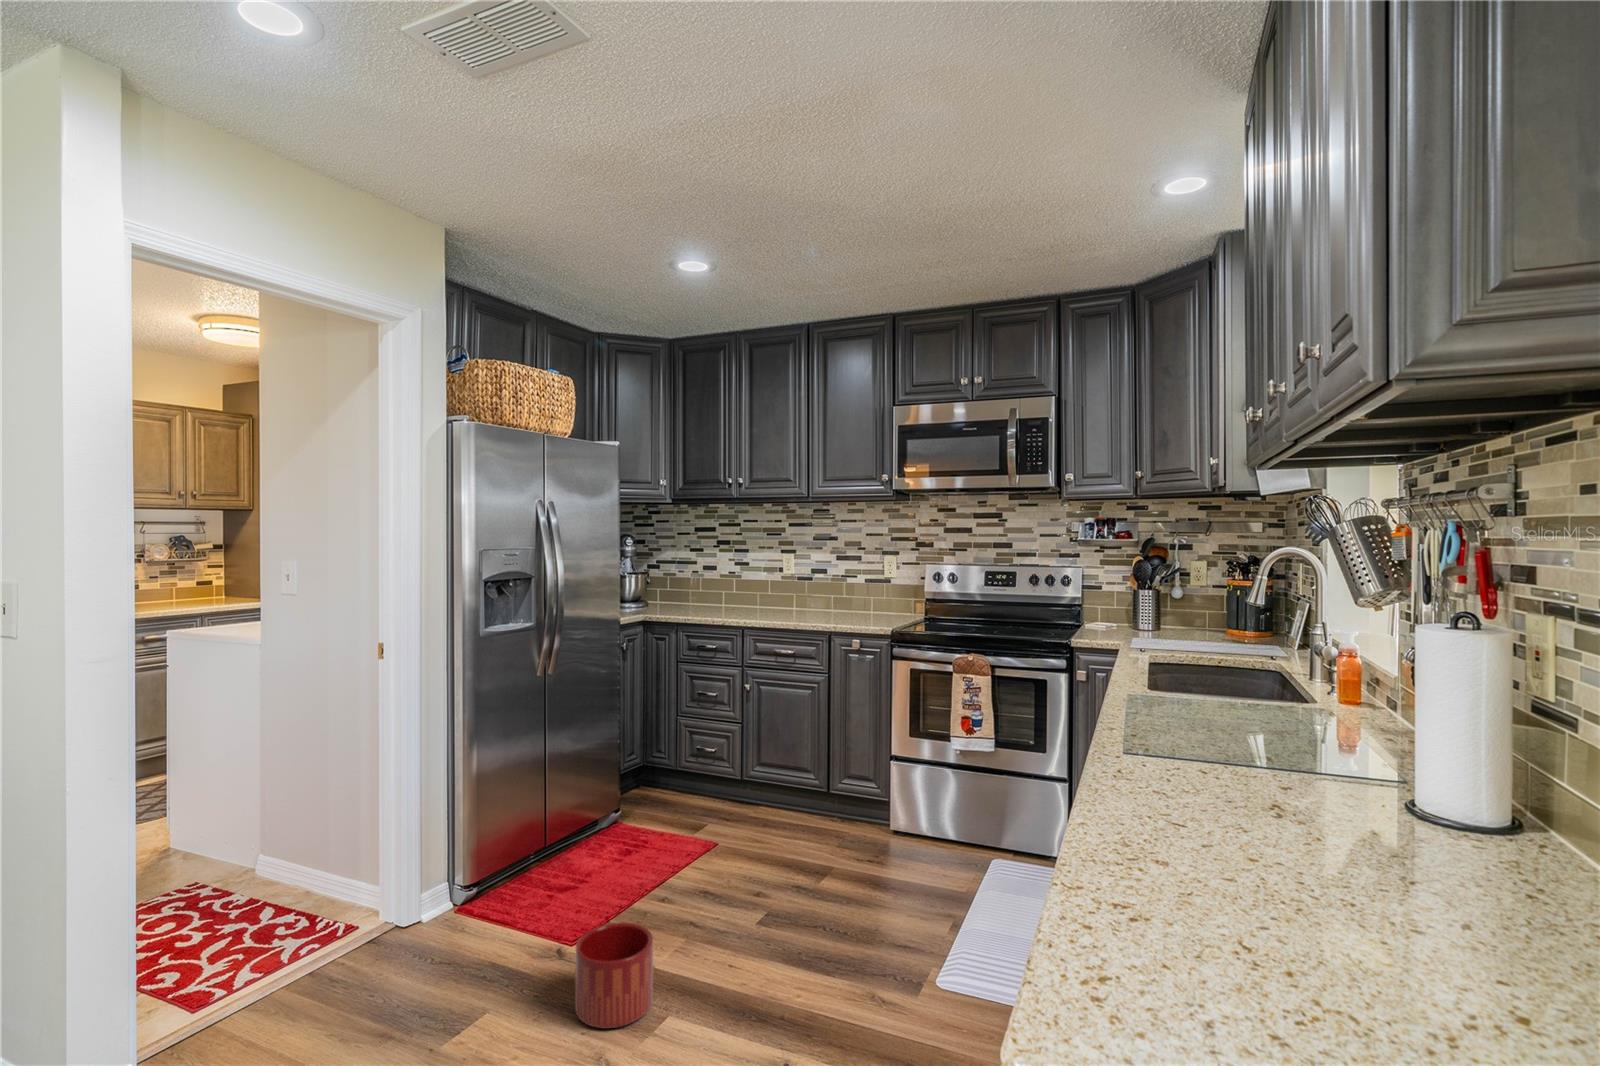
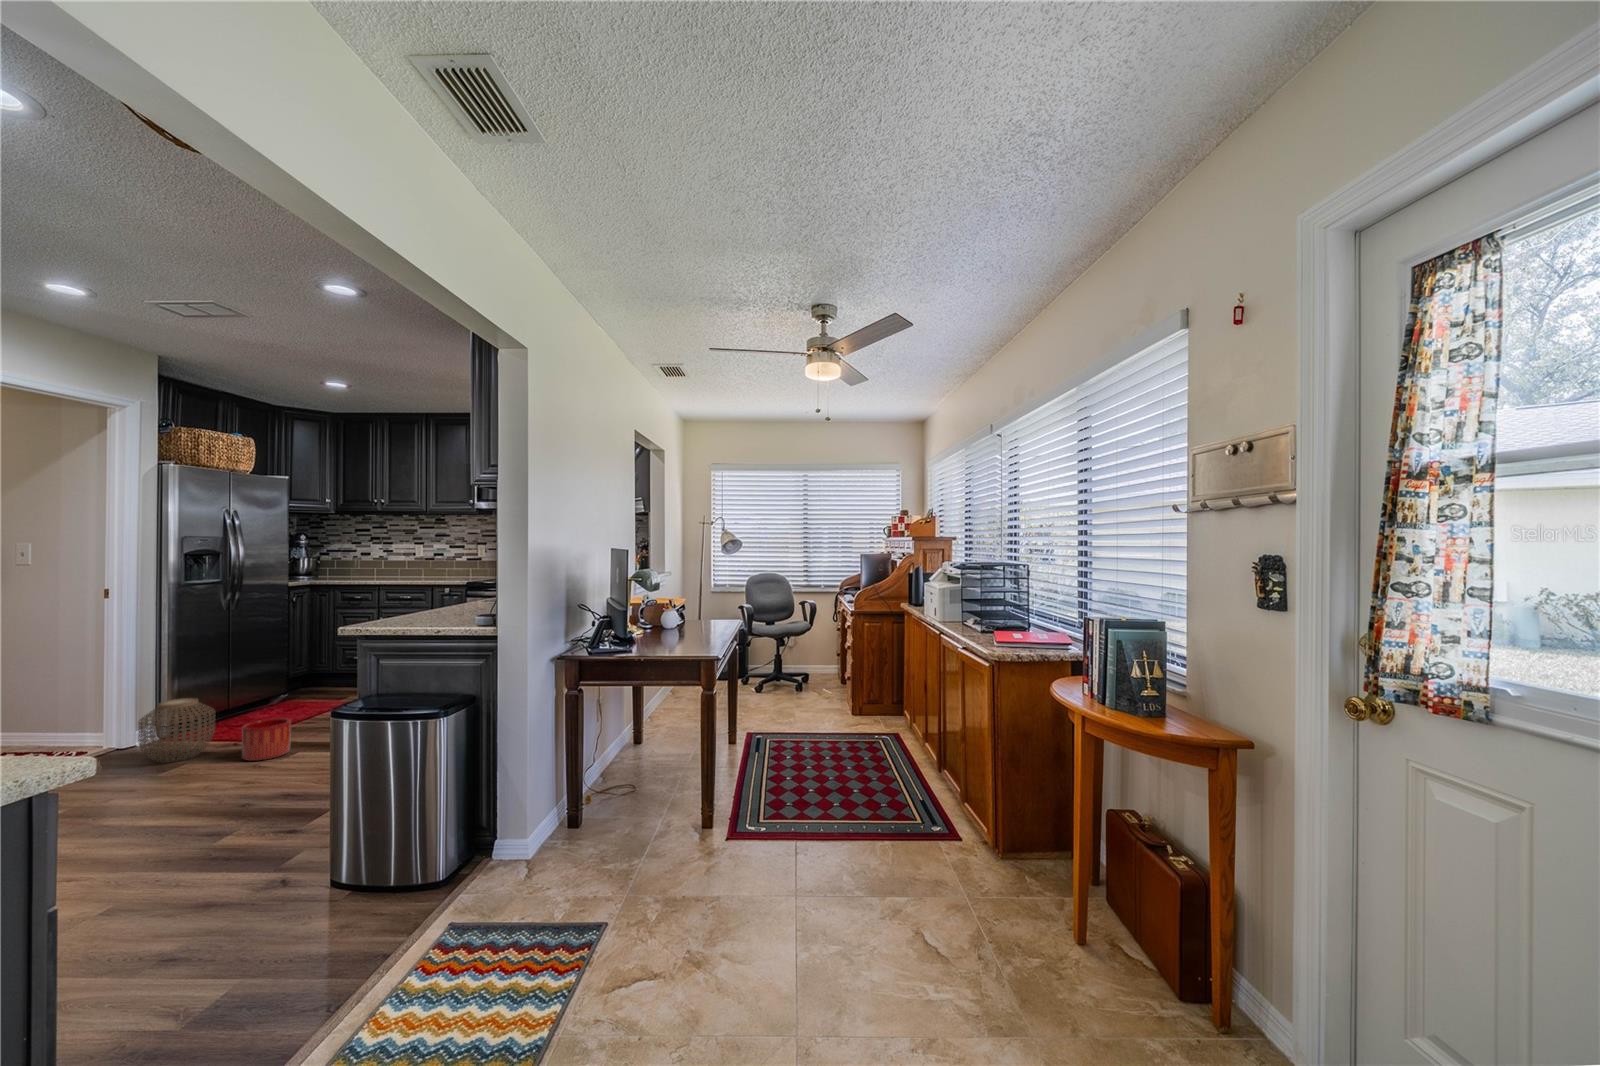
woven basket: none [418,858,531,992] -> present [138,698,215,763]

